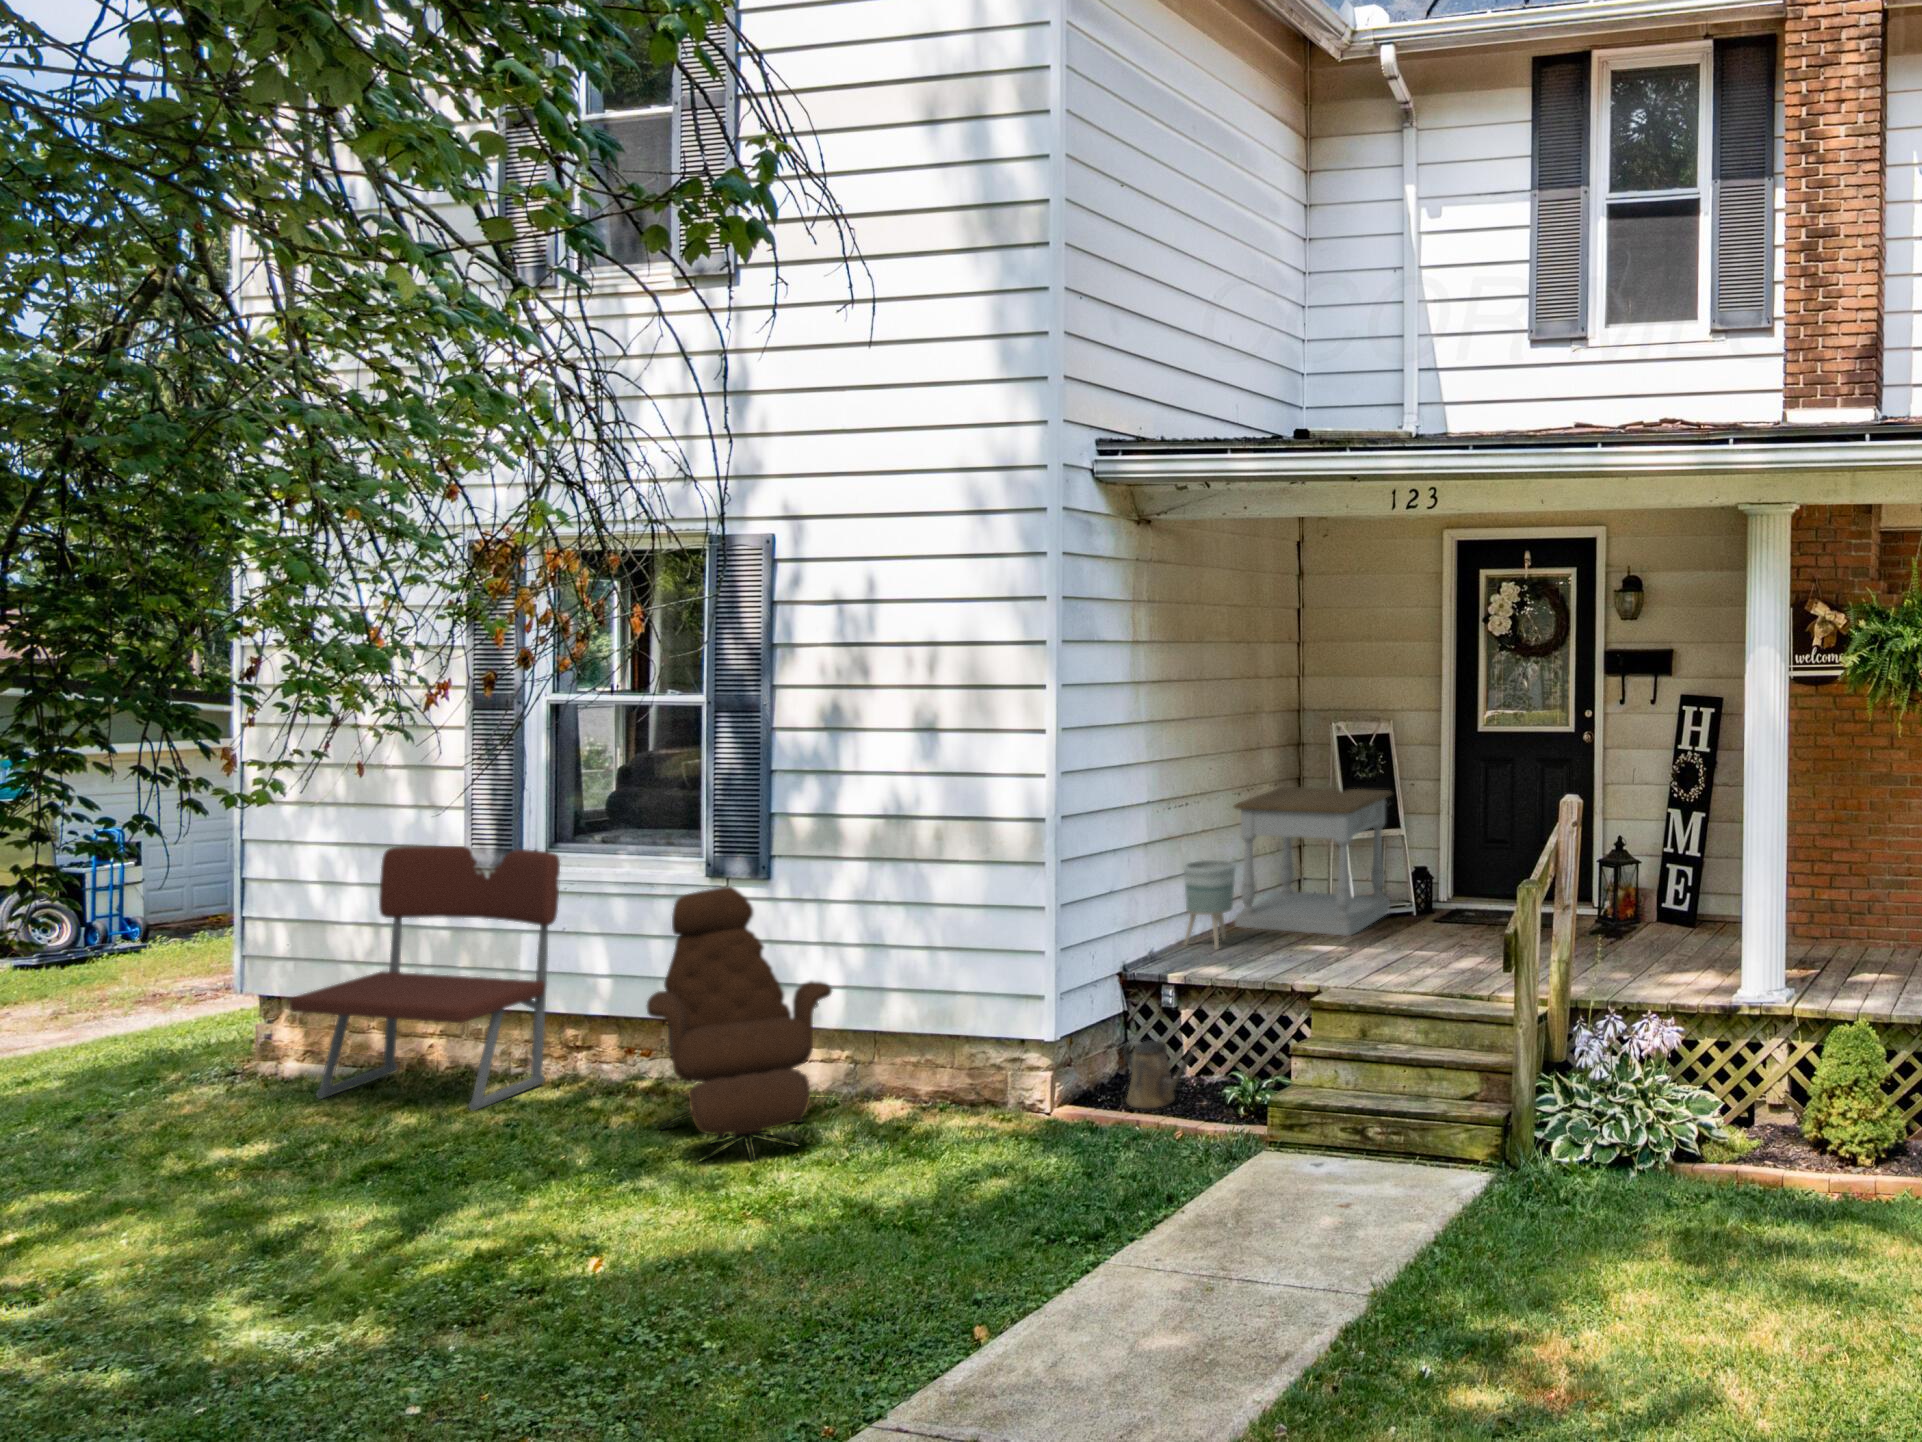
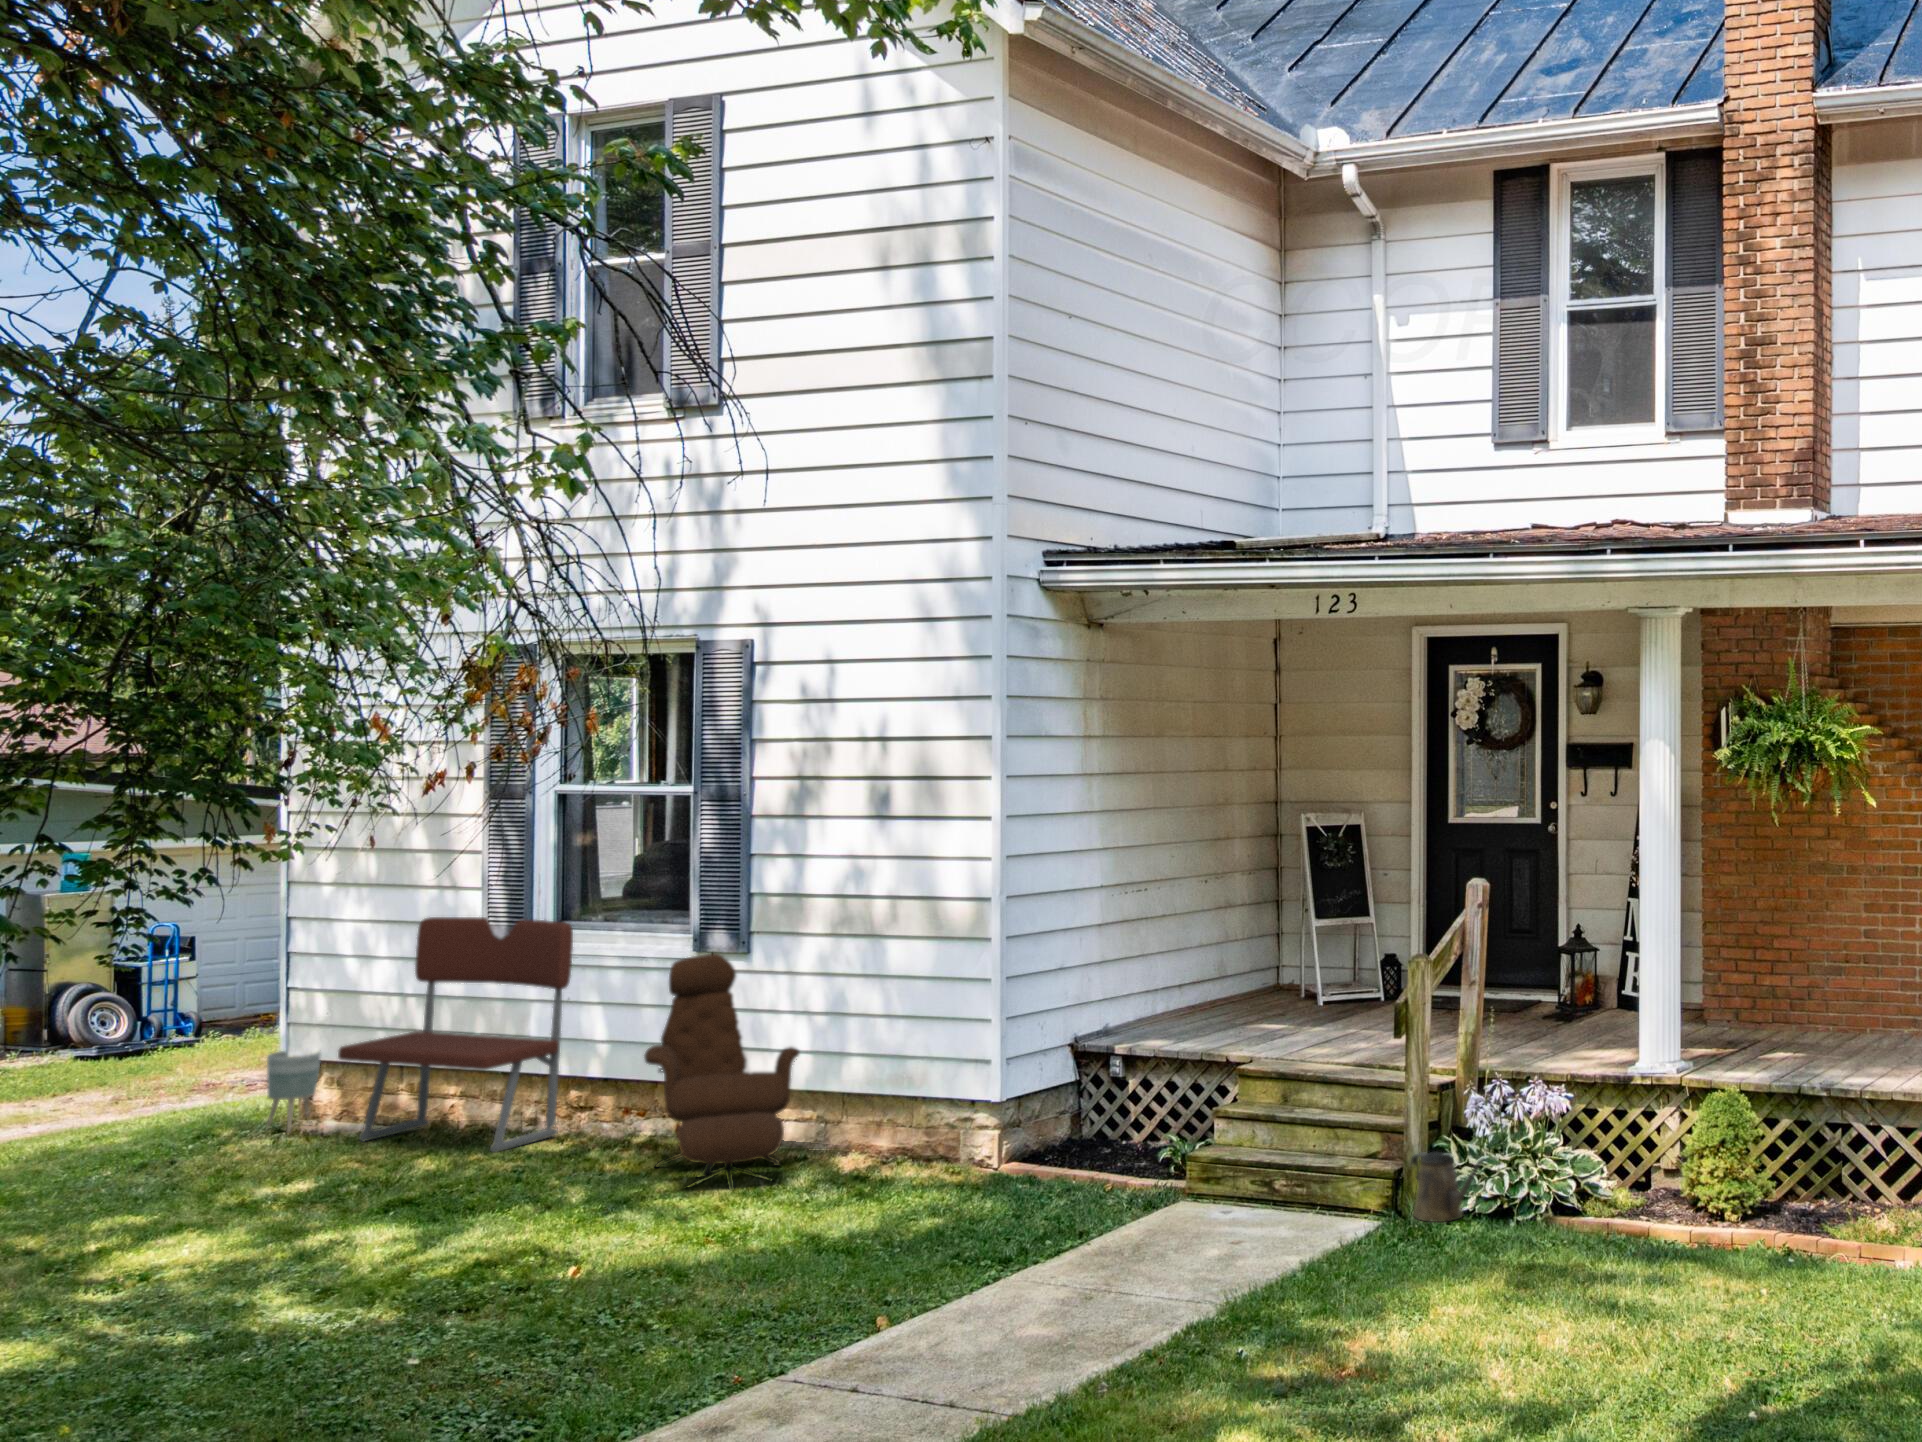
side table: present [1234,787,1392,936] -> none [1197,884,1357,1024]
planter: present [1184,860,1236,949] -> present [266,1051,321,1132]
watering can: present [1124,1041,1198,1108] -> present [1411,1152,1485,1222]

